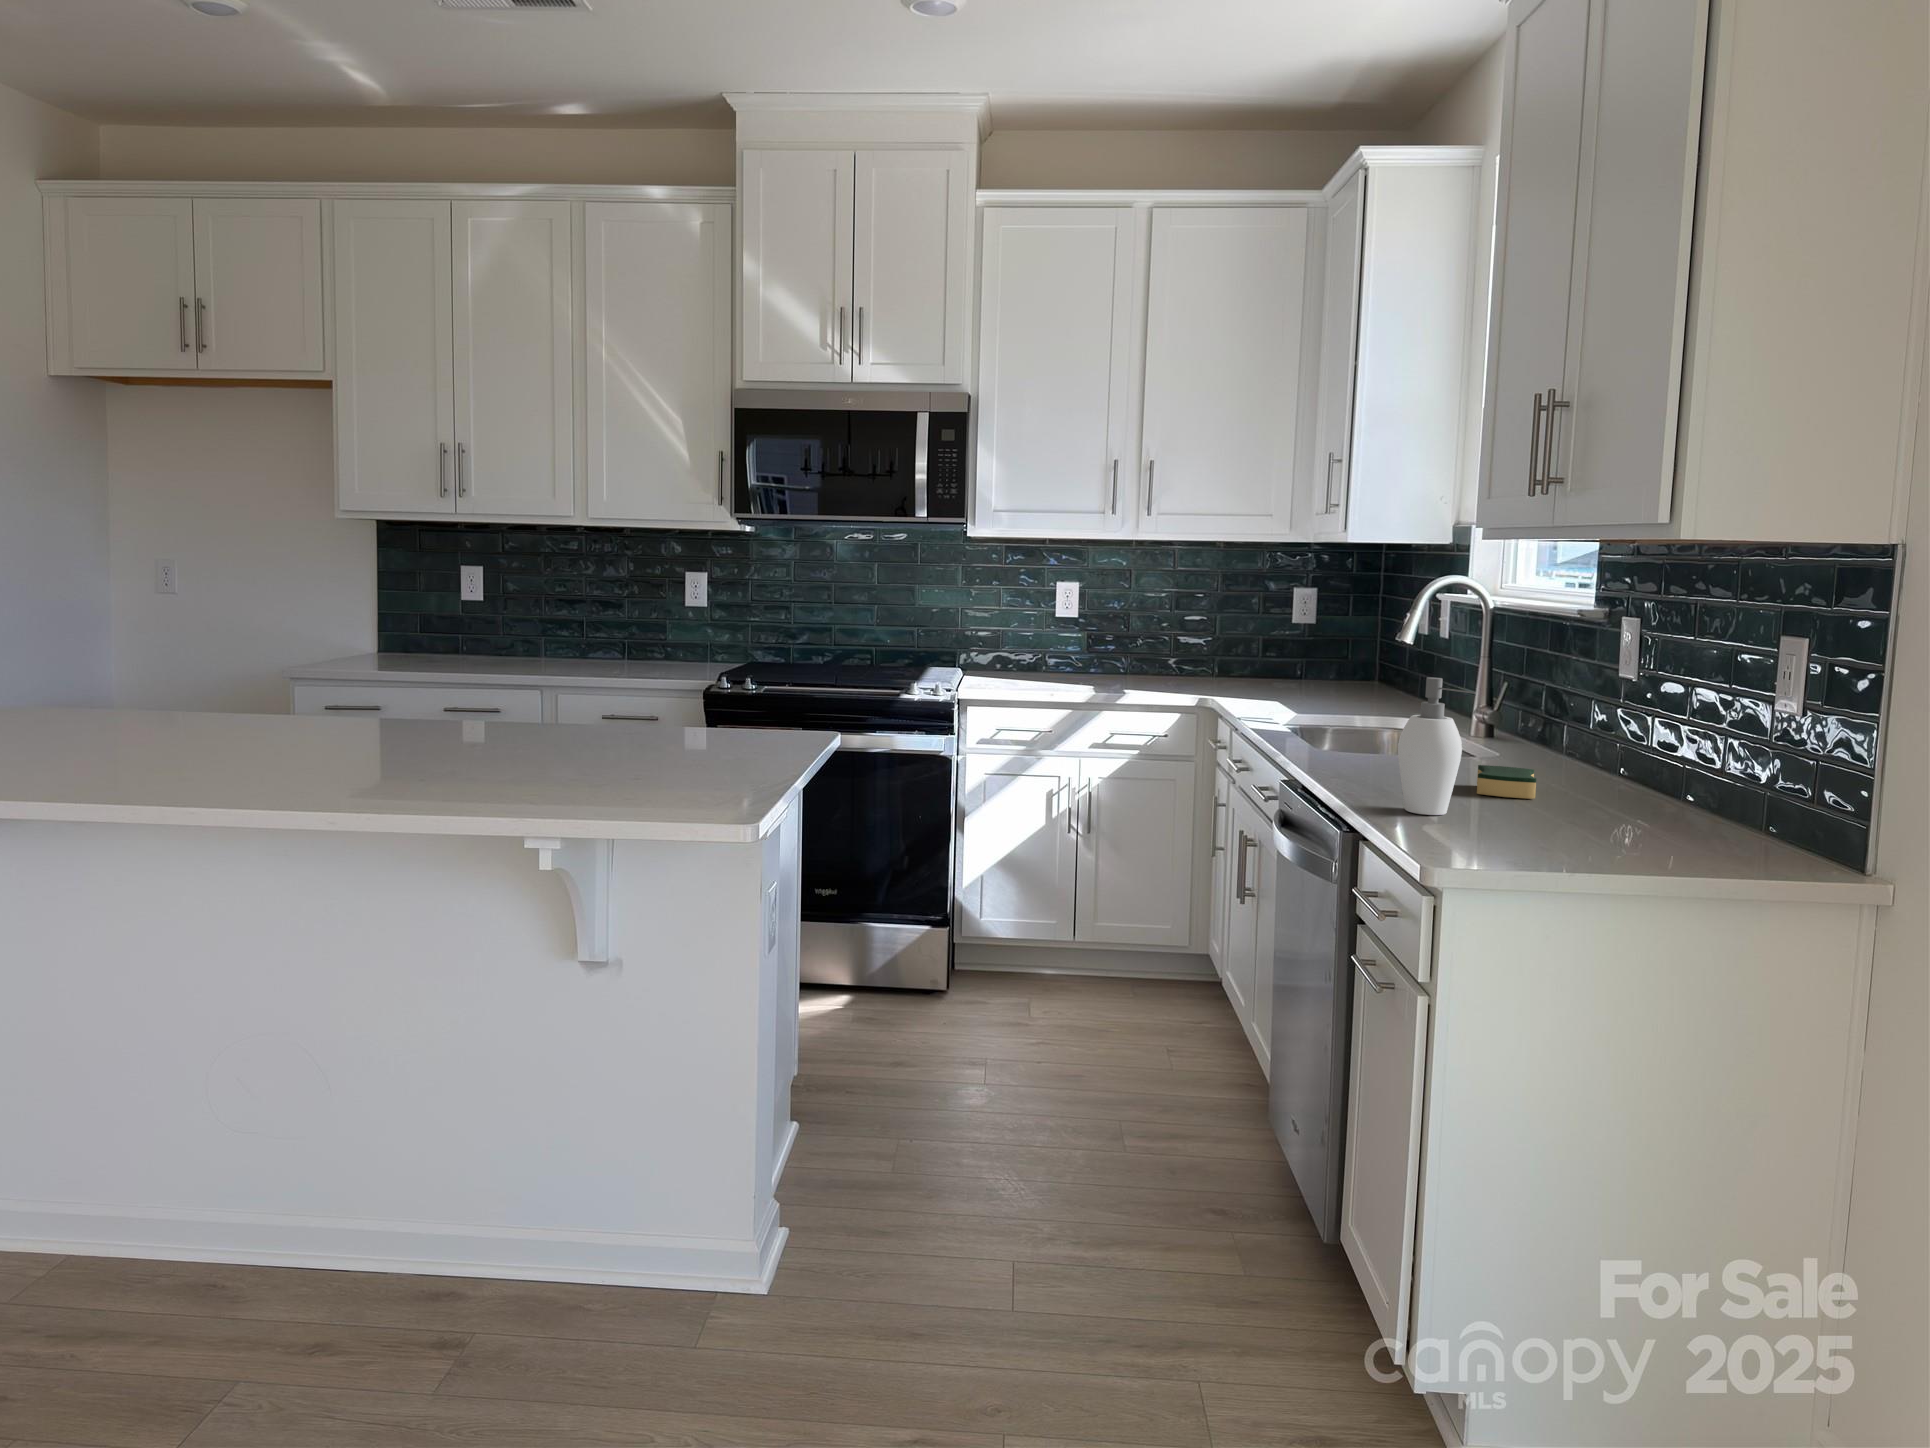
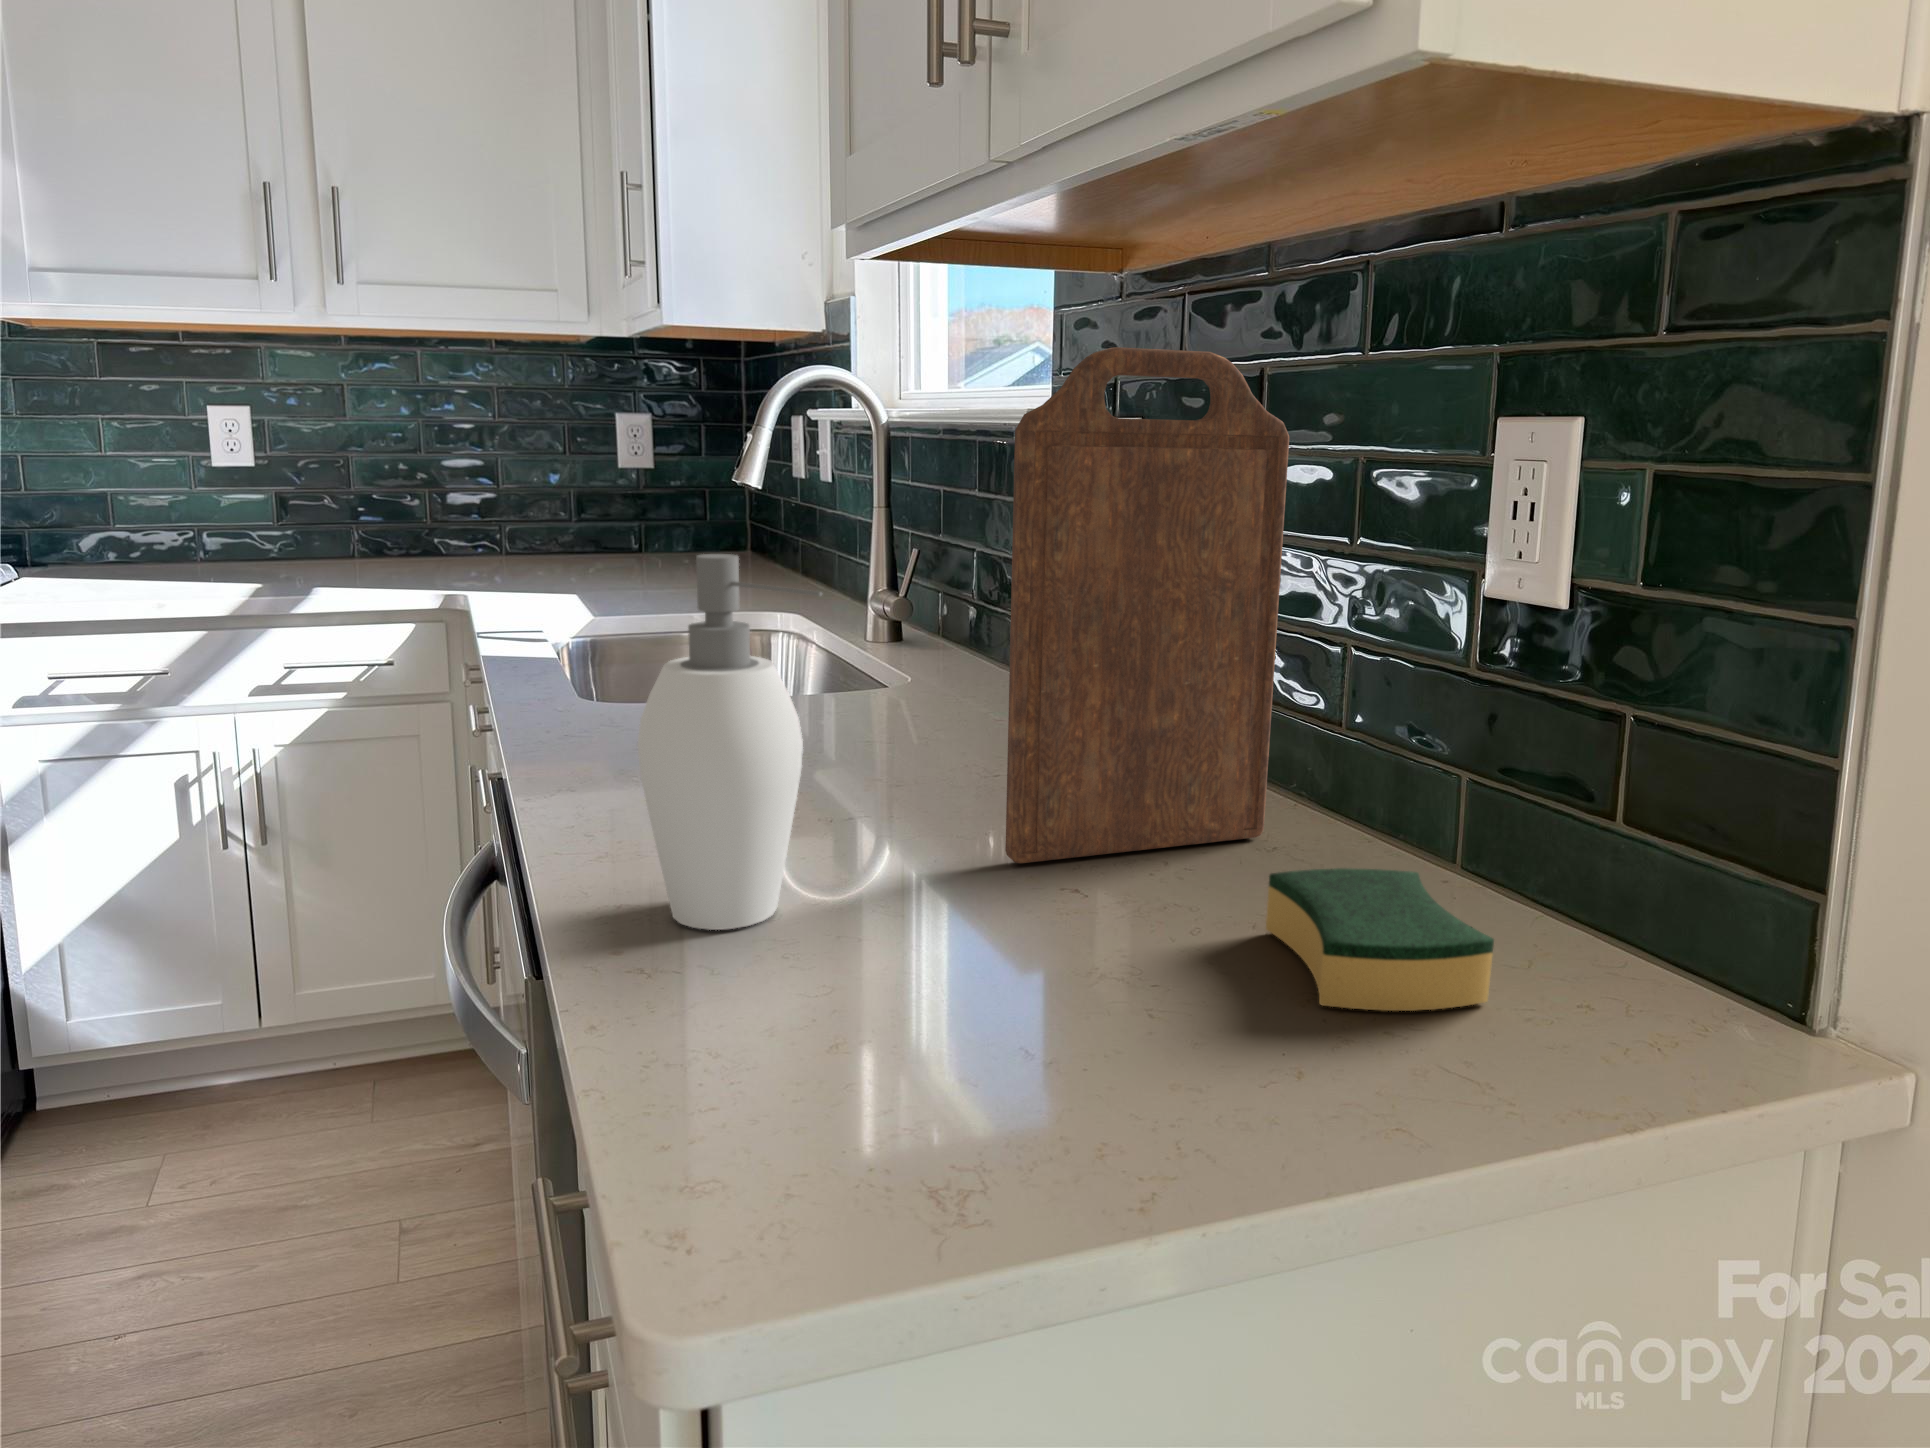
cutting board: none [1545,602,1694,819] -> present [1005,347,1289,863]
sponge: present [1477,765,1536,799] -> present [1266,868,1494,1011]

